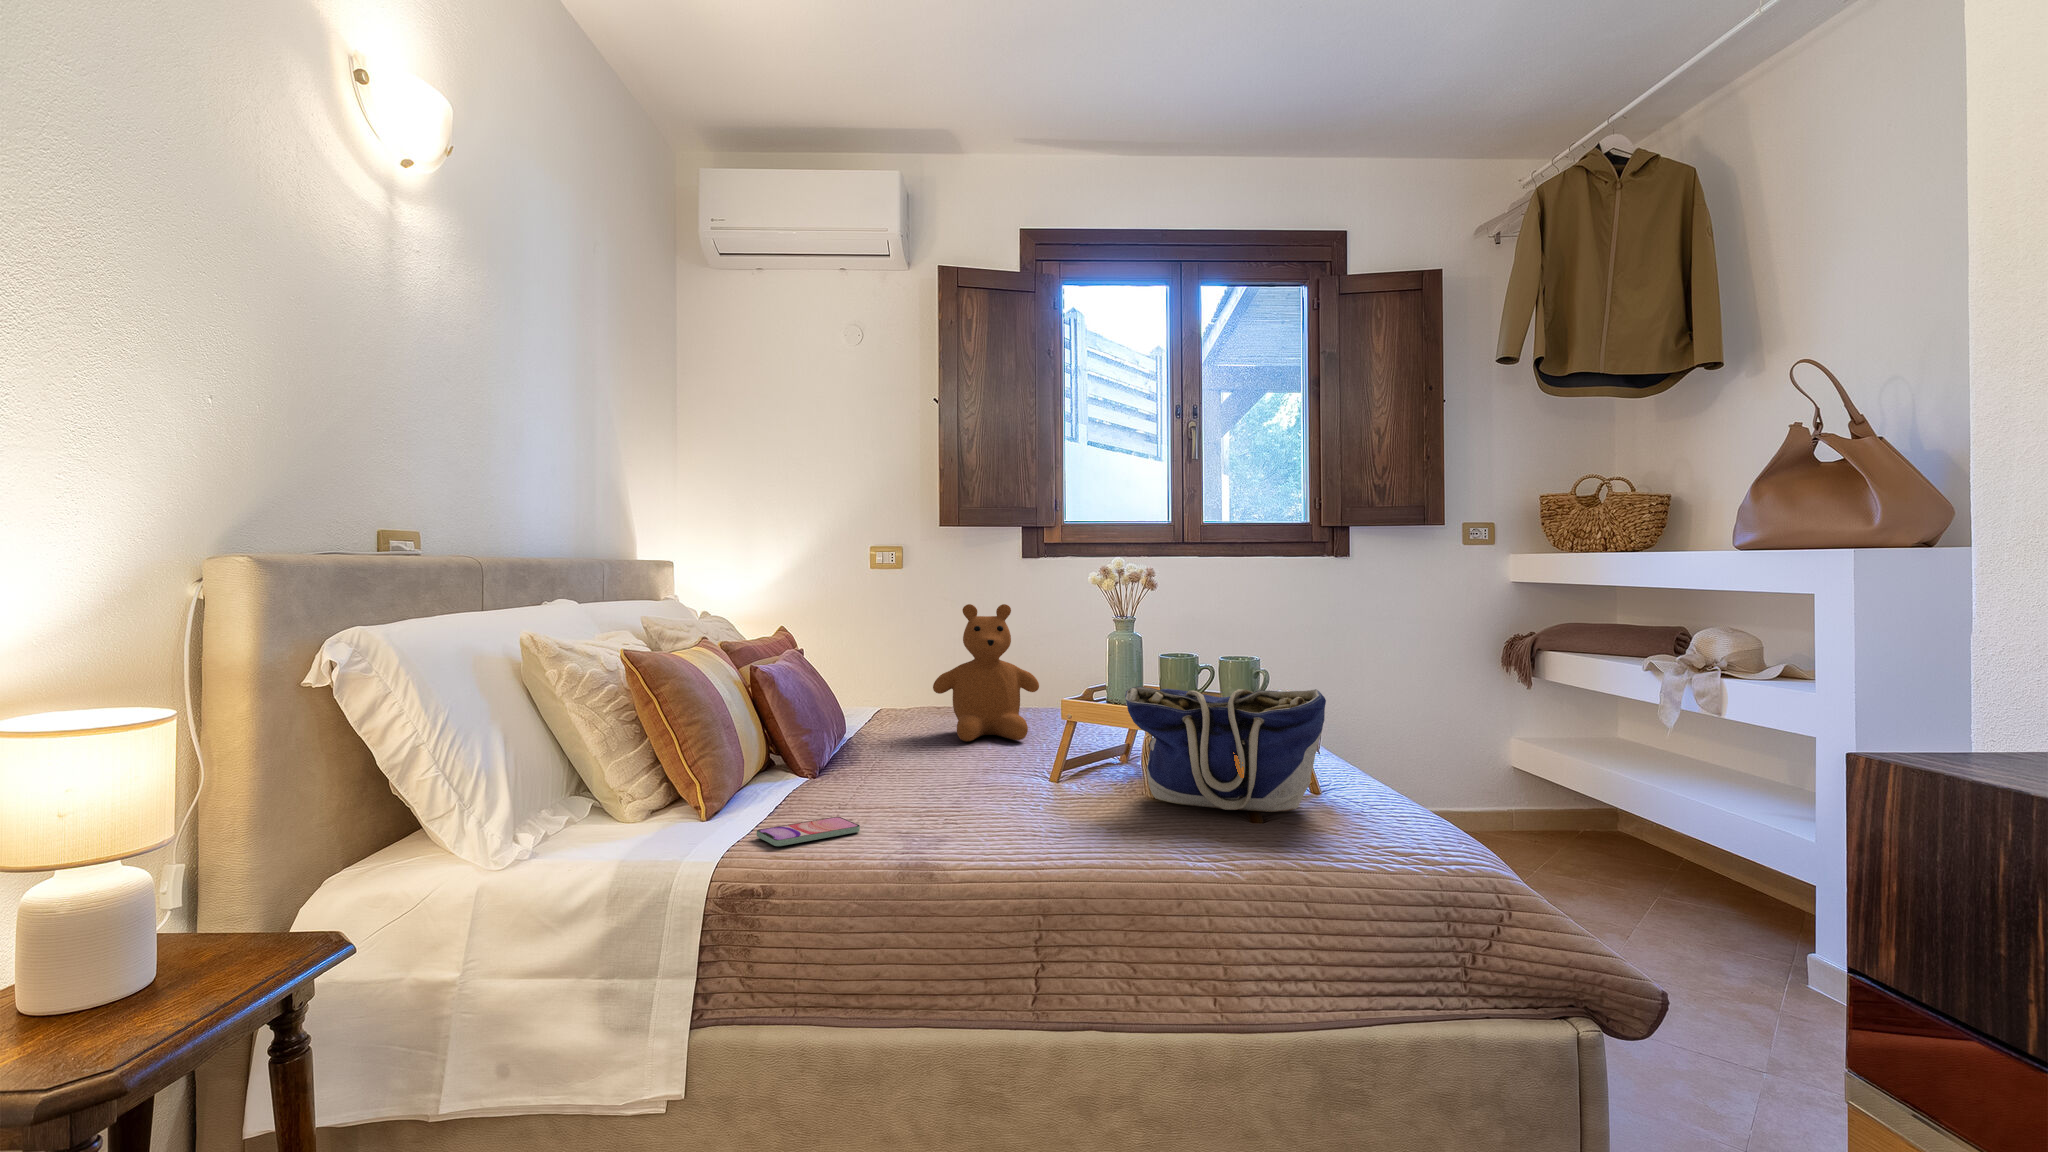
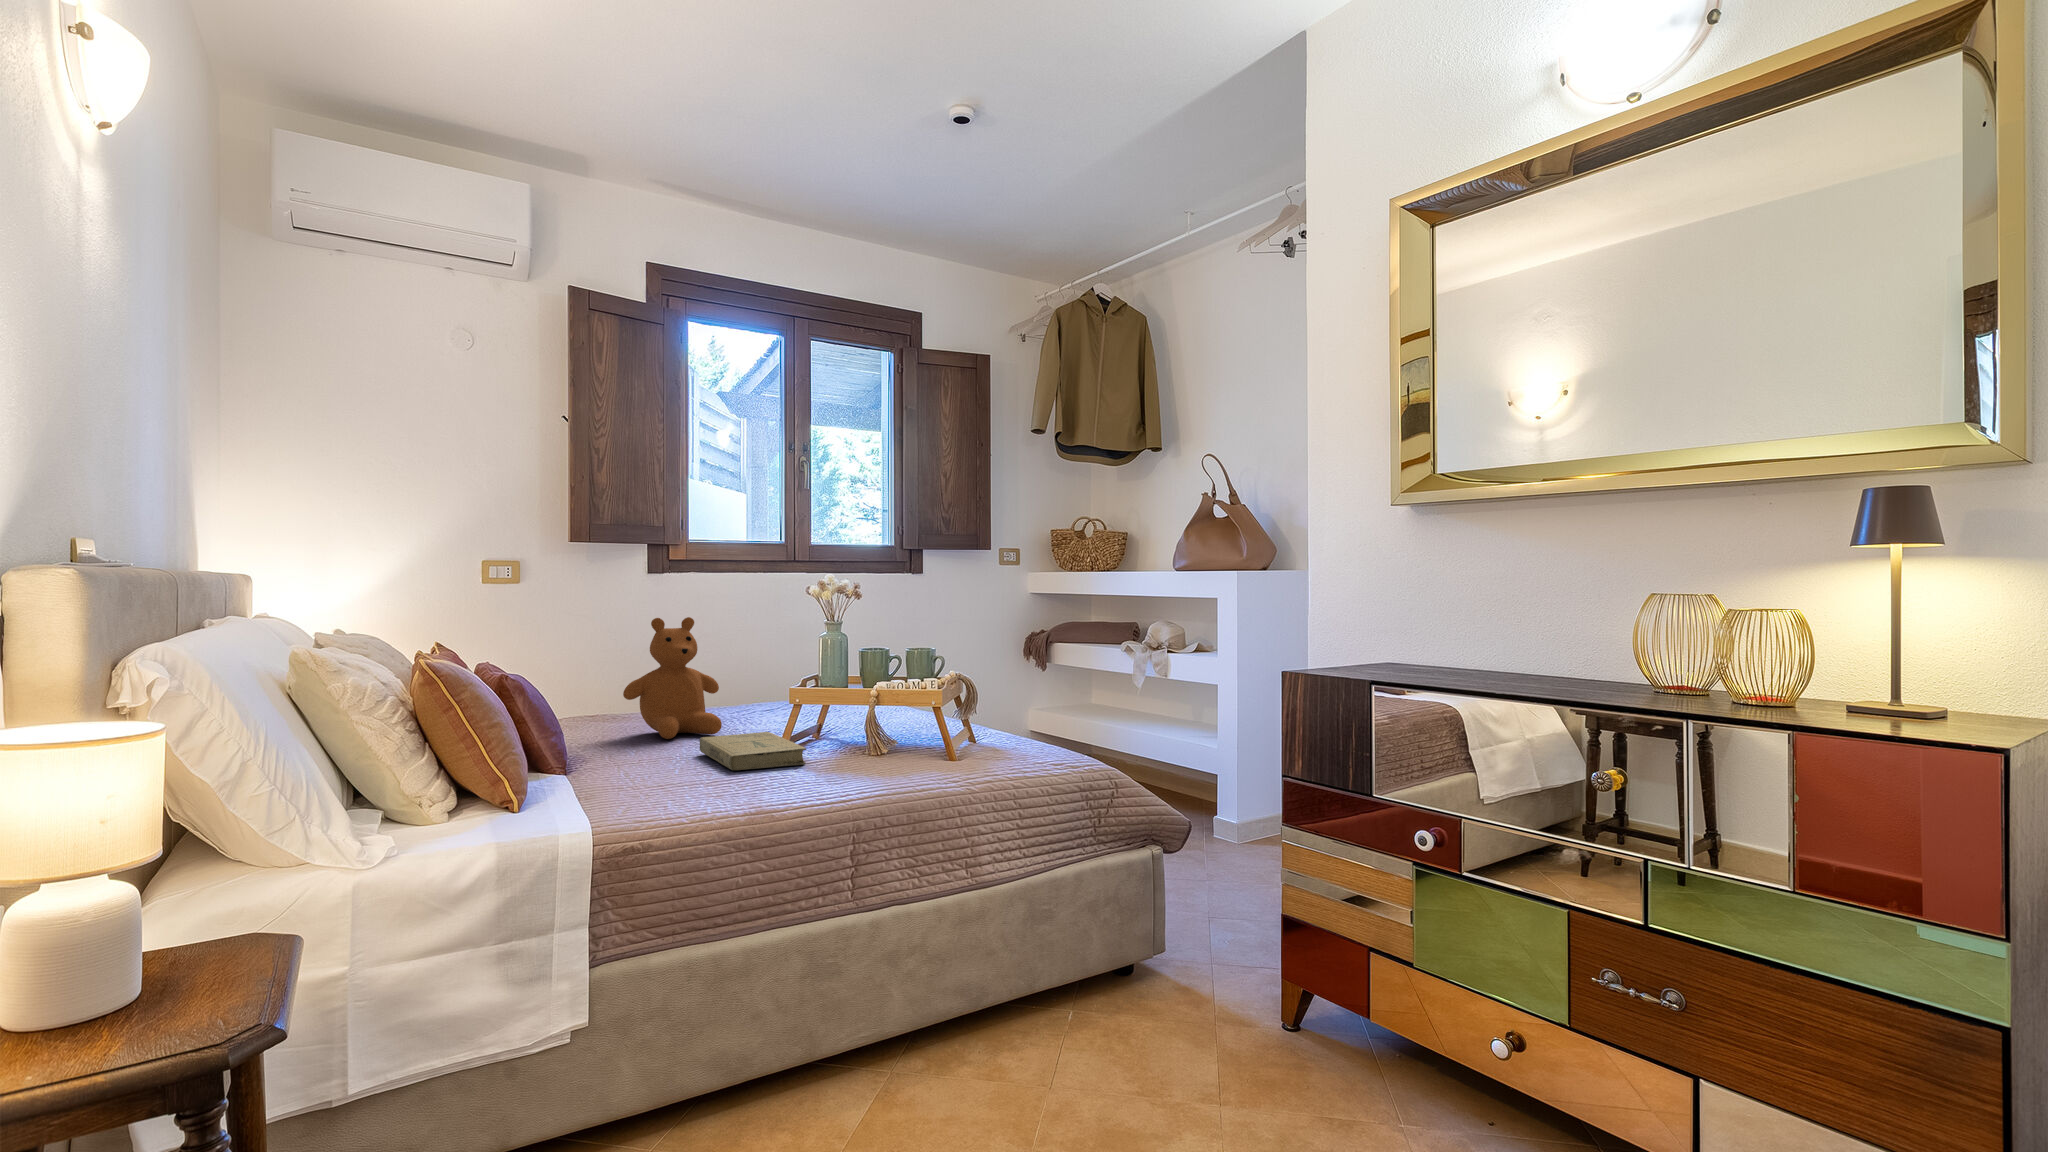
tote bag: present [1125,686,1326,812] -> none [858,669,999,759]
book: none [957,746,1056,797] -> present [700,732,806,770]
smartphone: present [757,817,860,846] -> none [617,791,695,813]

